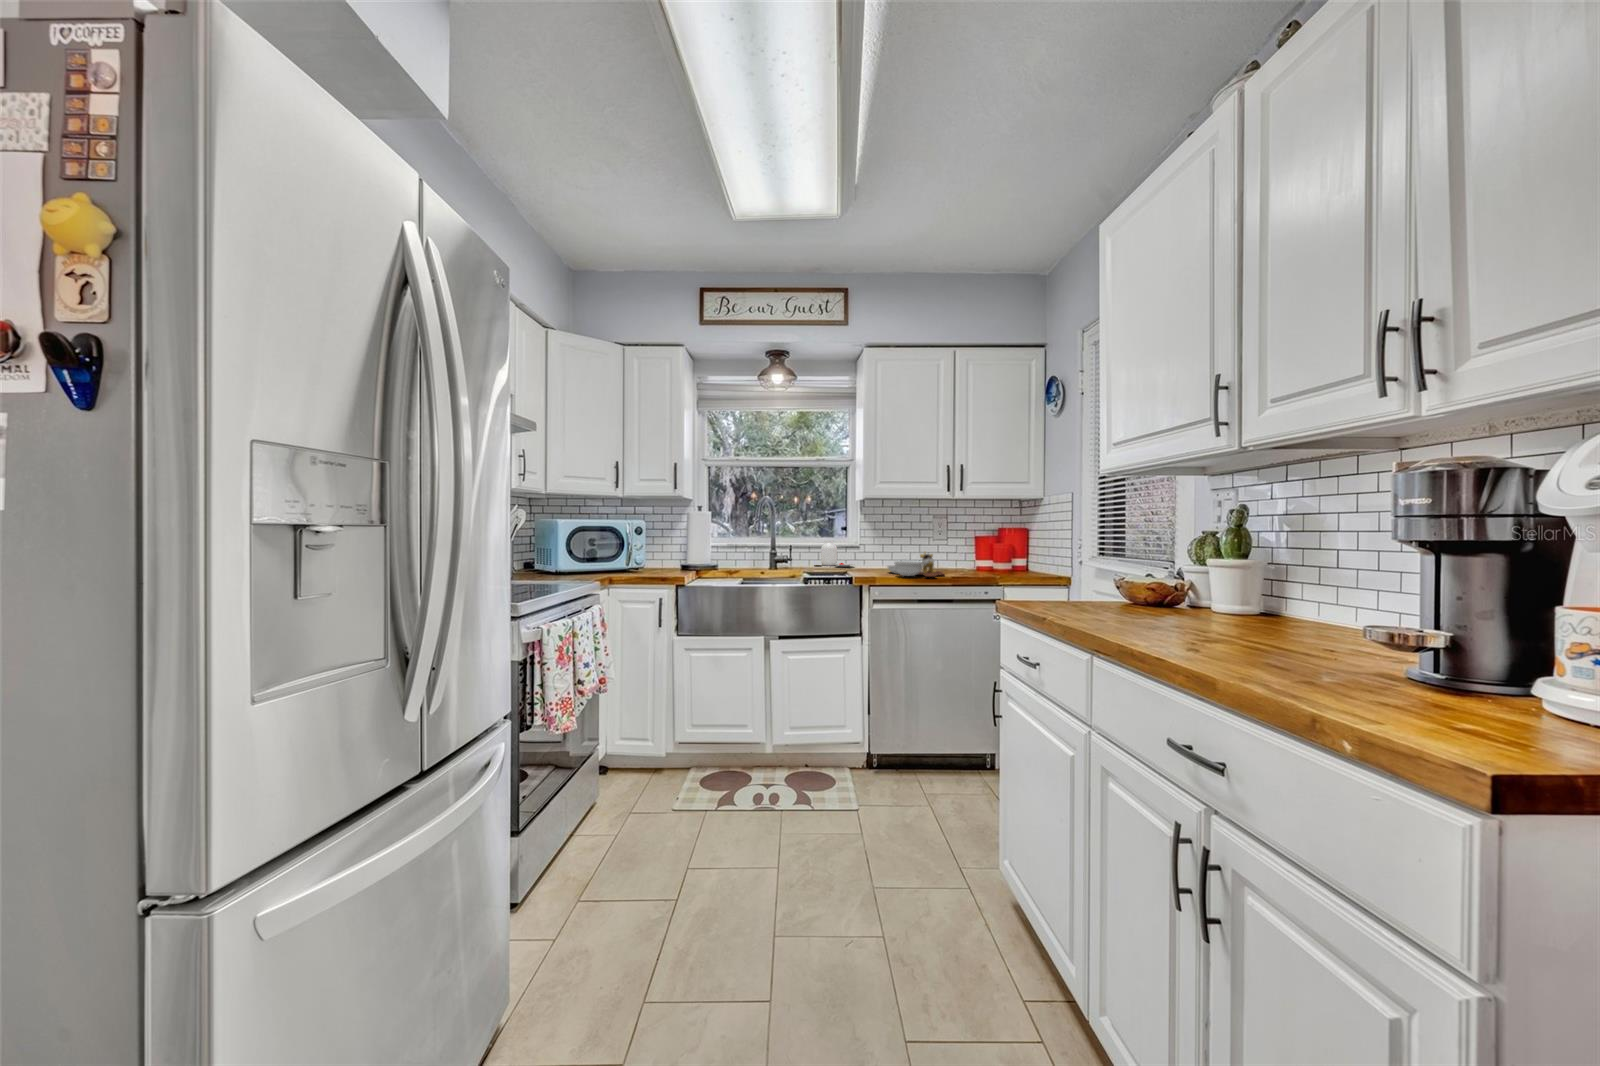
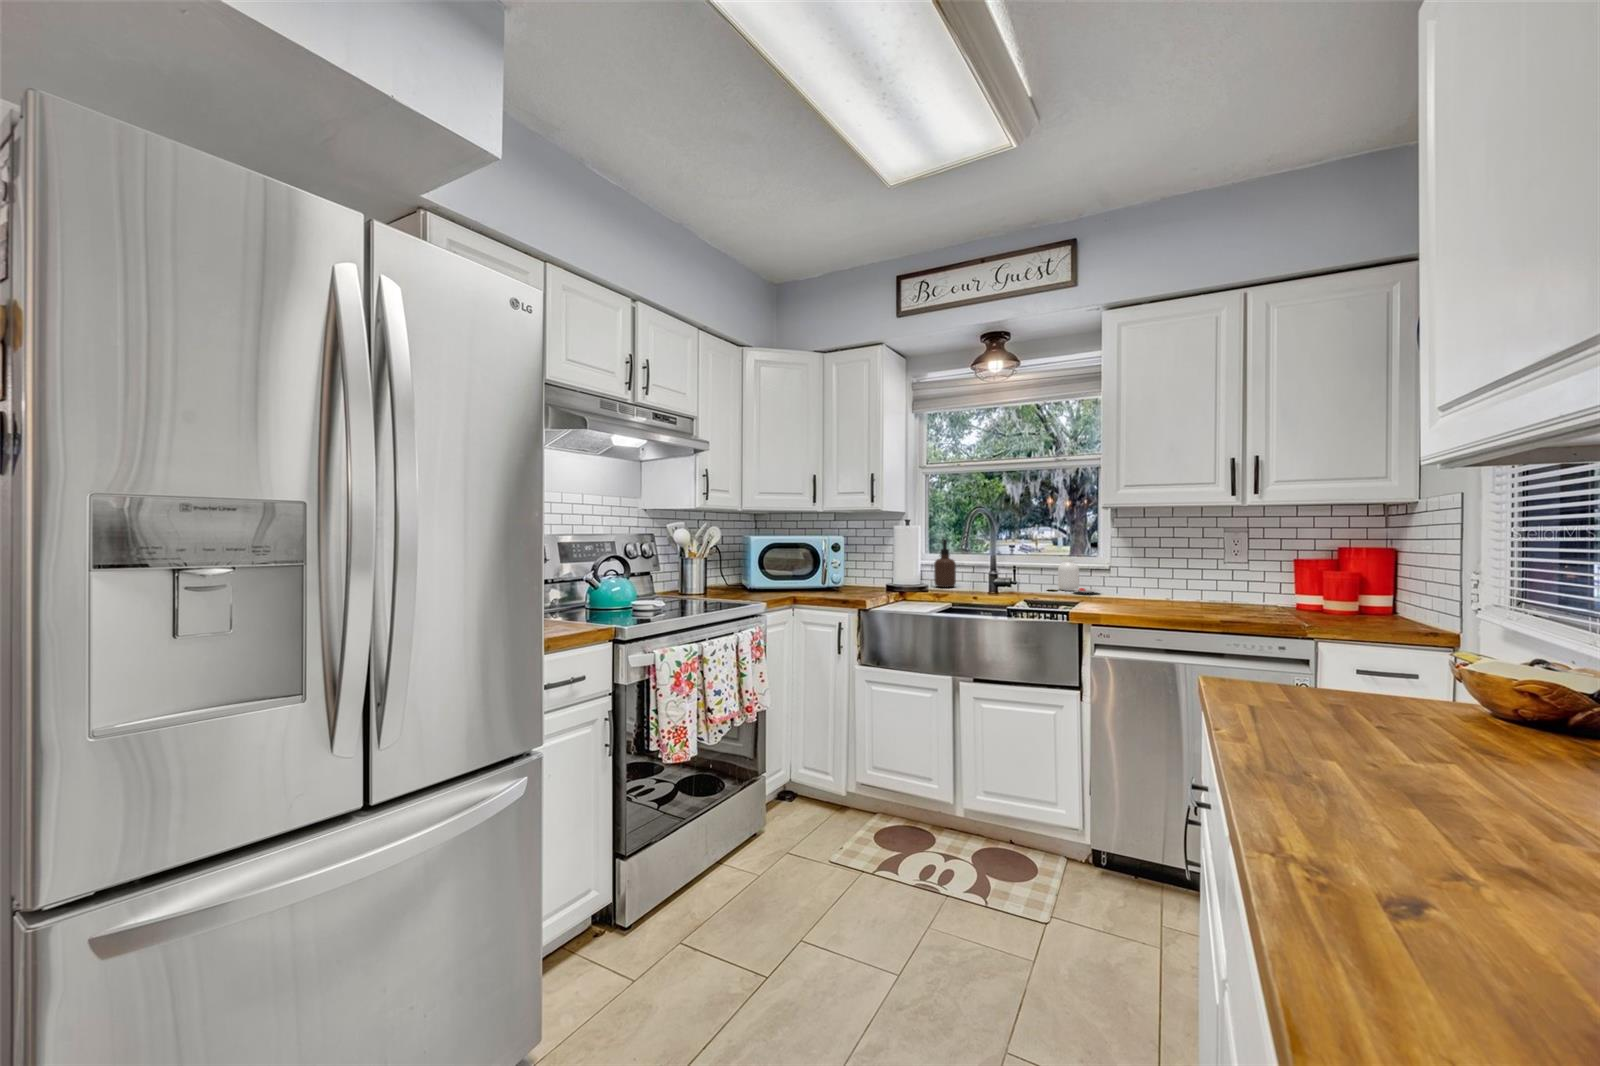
soap dispenser: none [721,524,740,566] -> present [934,539,956,587]
cutting board: present [887,552,944,577] -> none [1136,577,1225,615]

